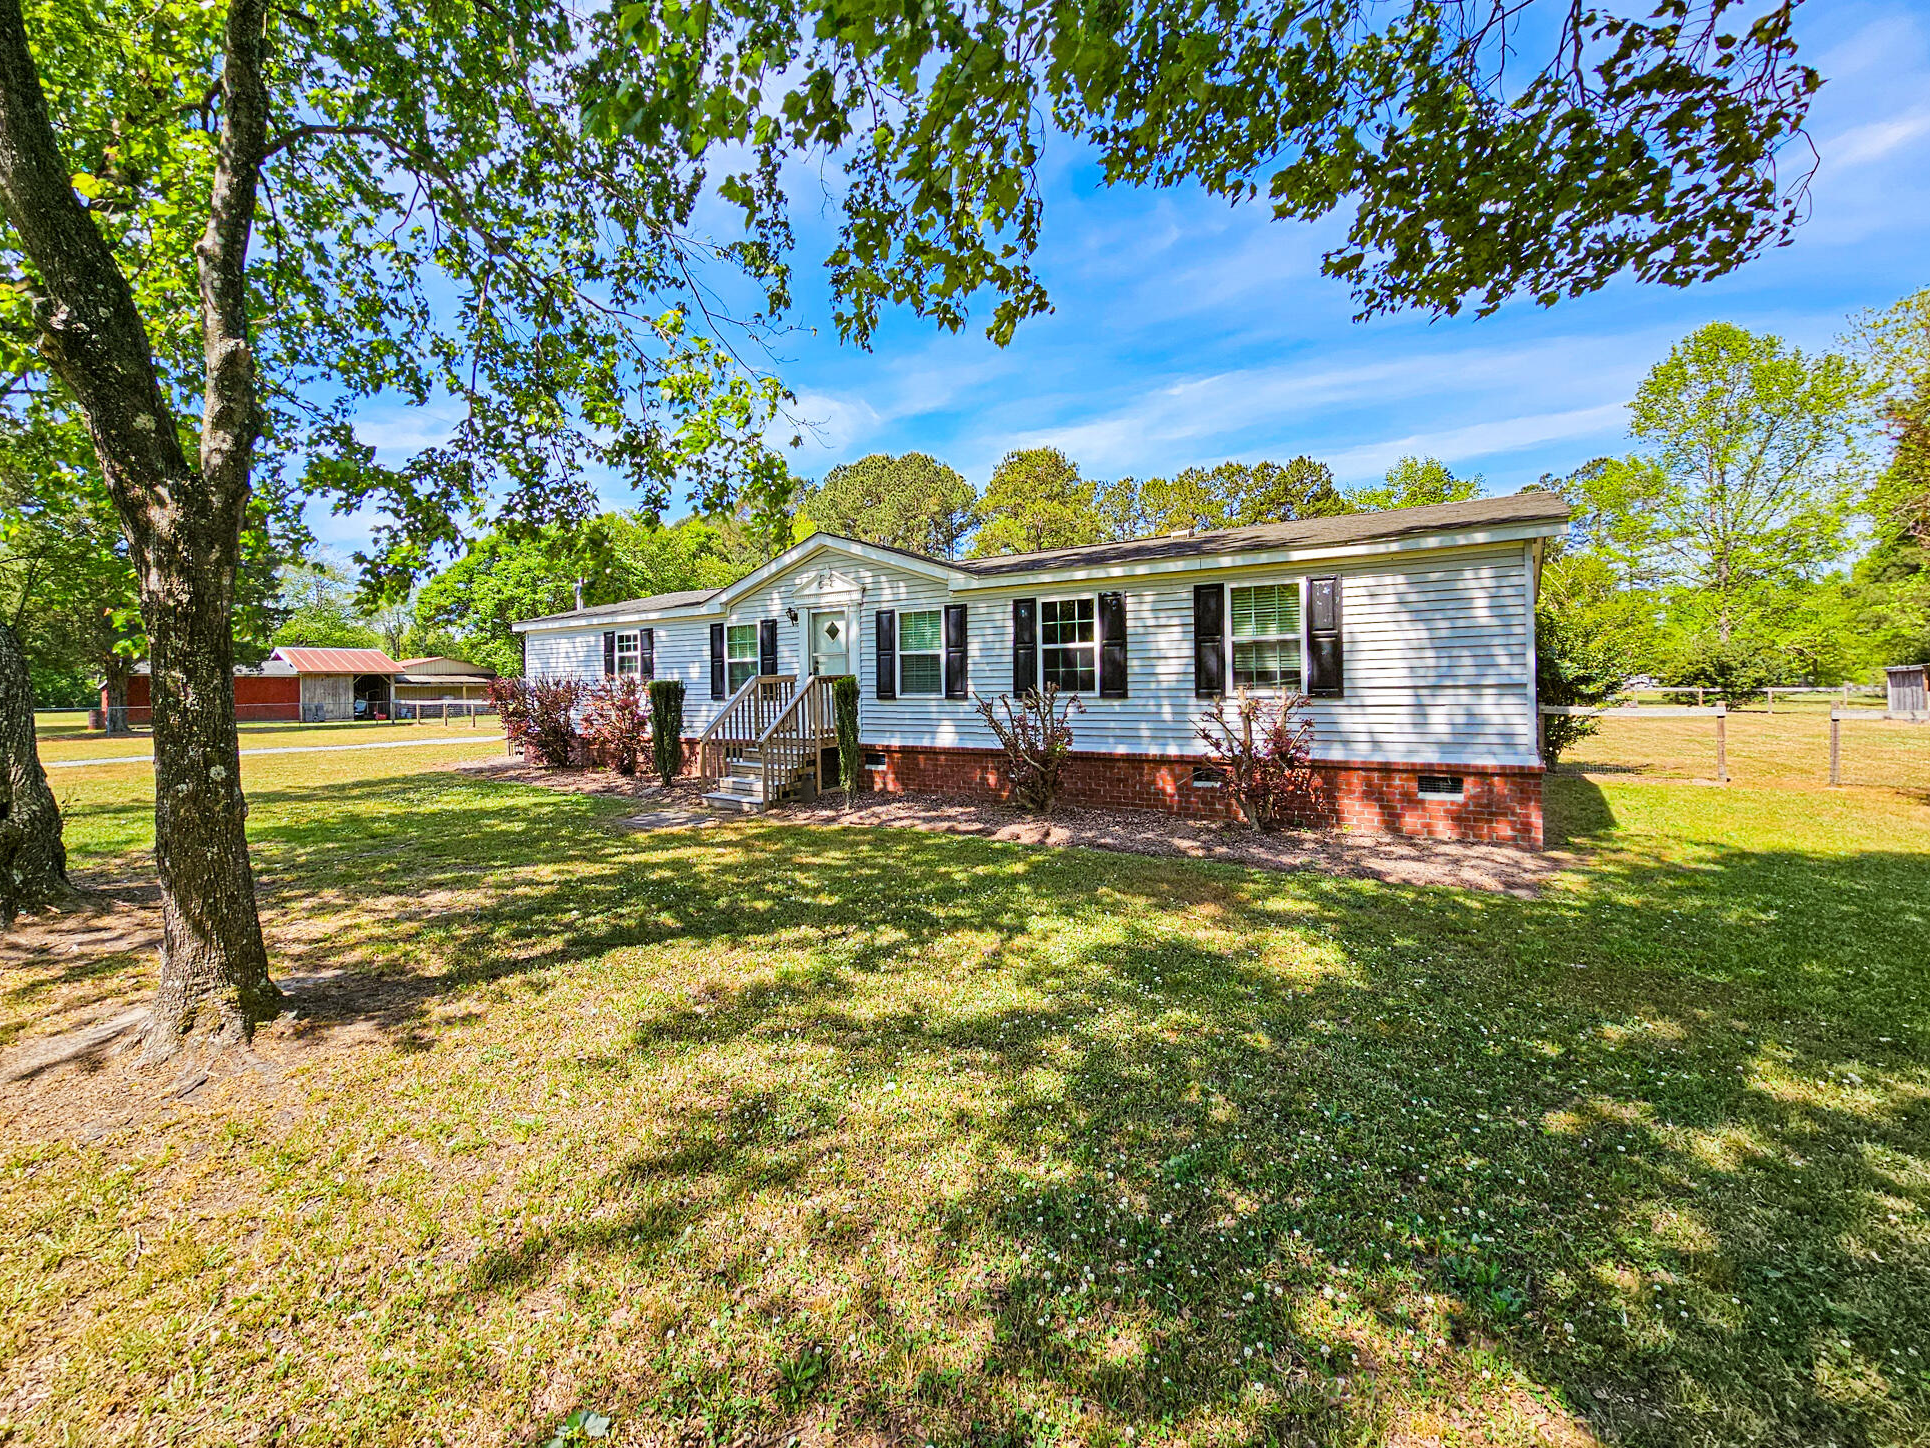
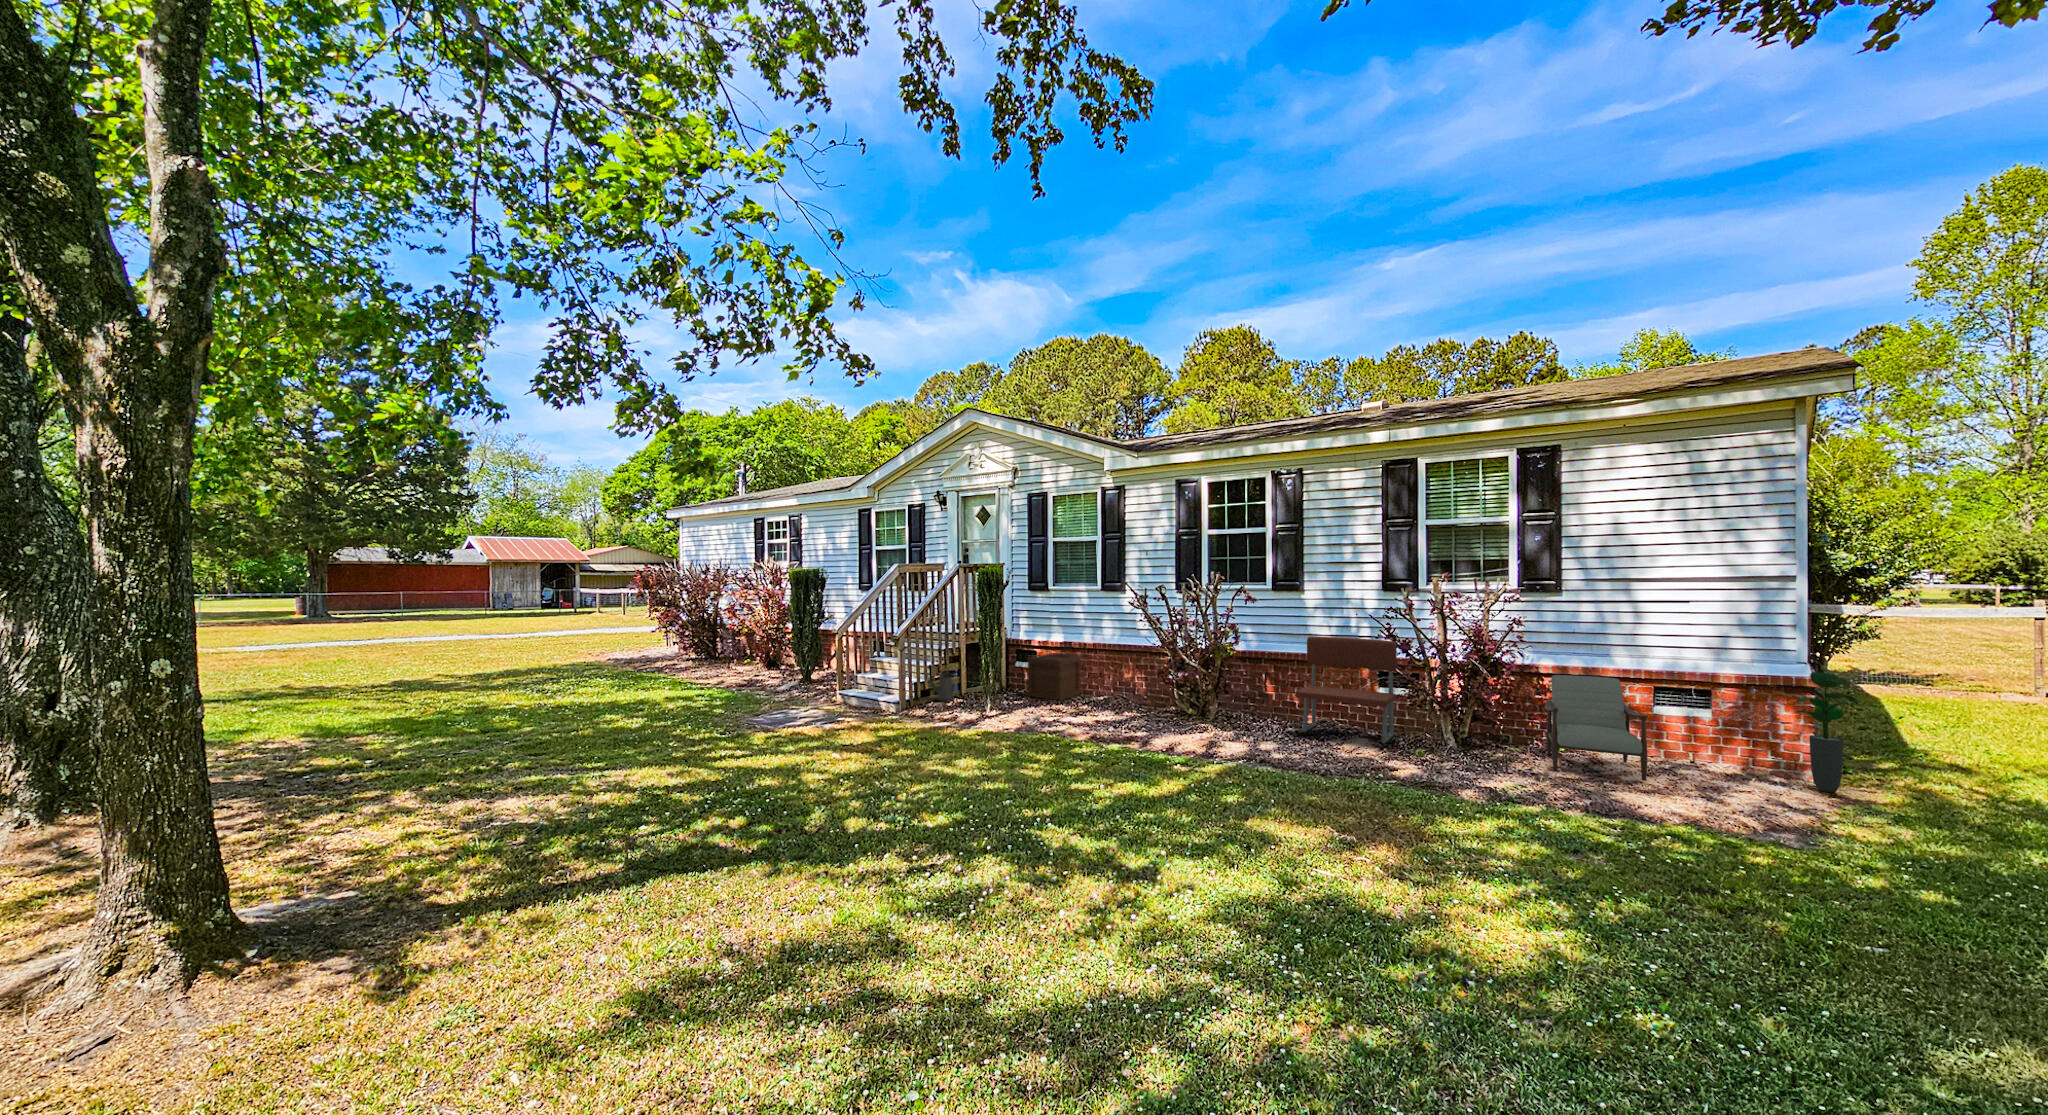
bench: none [1116,737,1199,826] -> present [1295,636,1397,743]
wooden crate: none [882,757,932,800] -> present [1027,653,1081,700]
potted plant: none [1482,758,1531,849] -> present [1789,672,1859,792]
chair: none [1311,765,1383,846] -> present [1545,675,1648,781]

